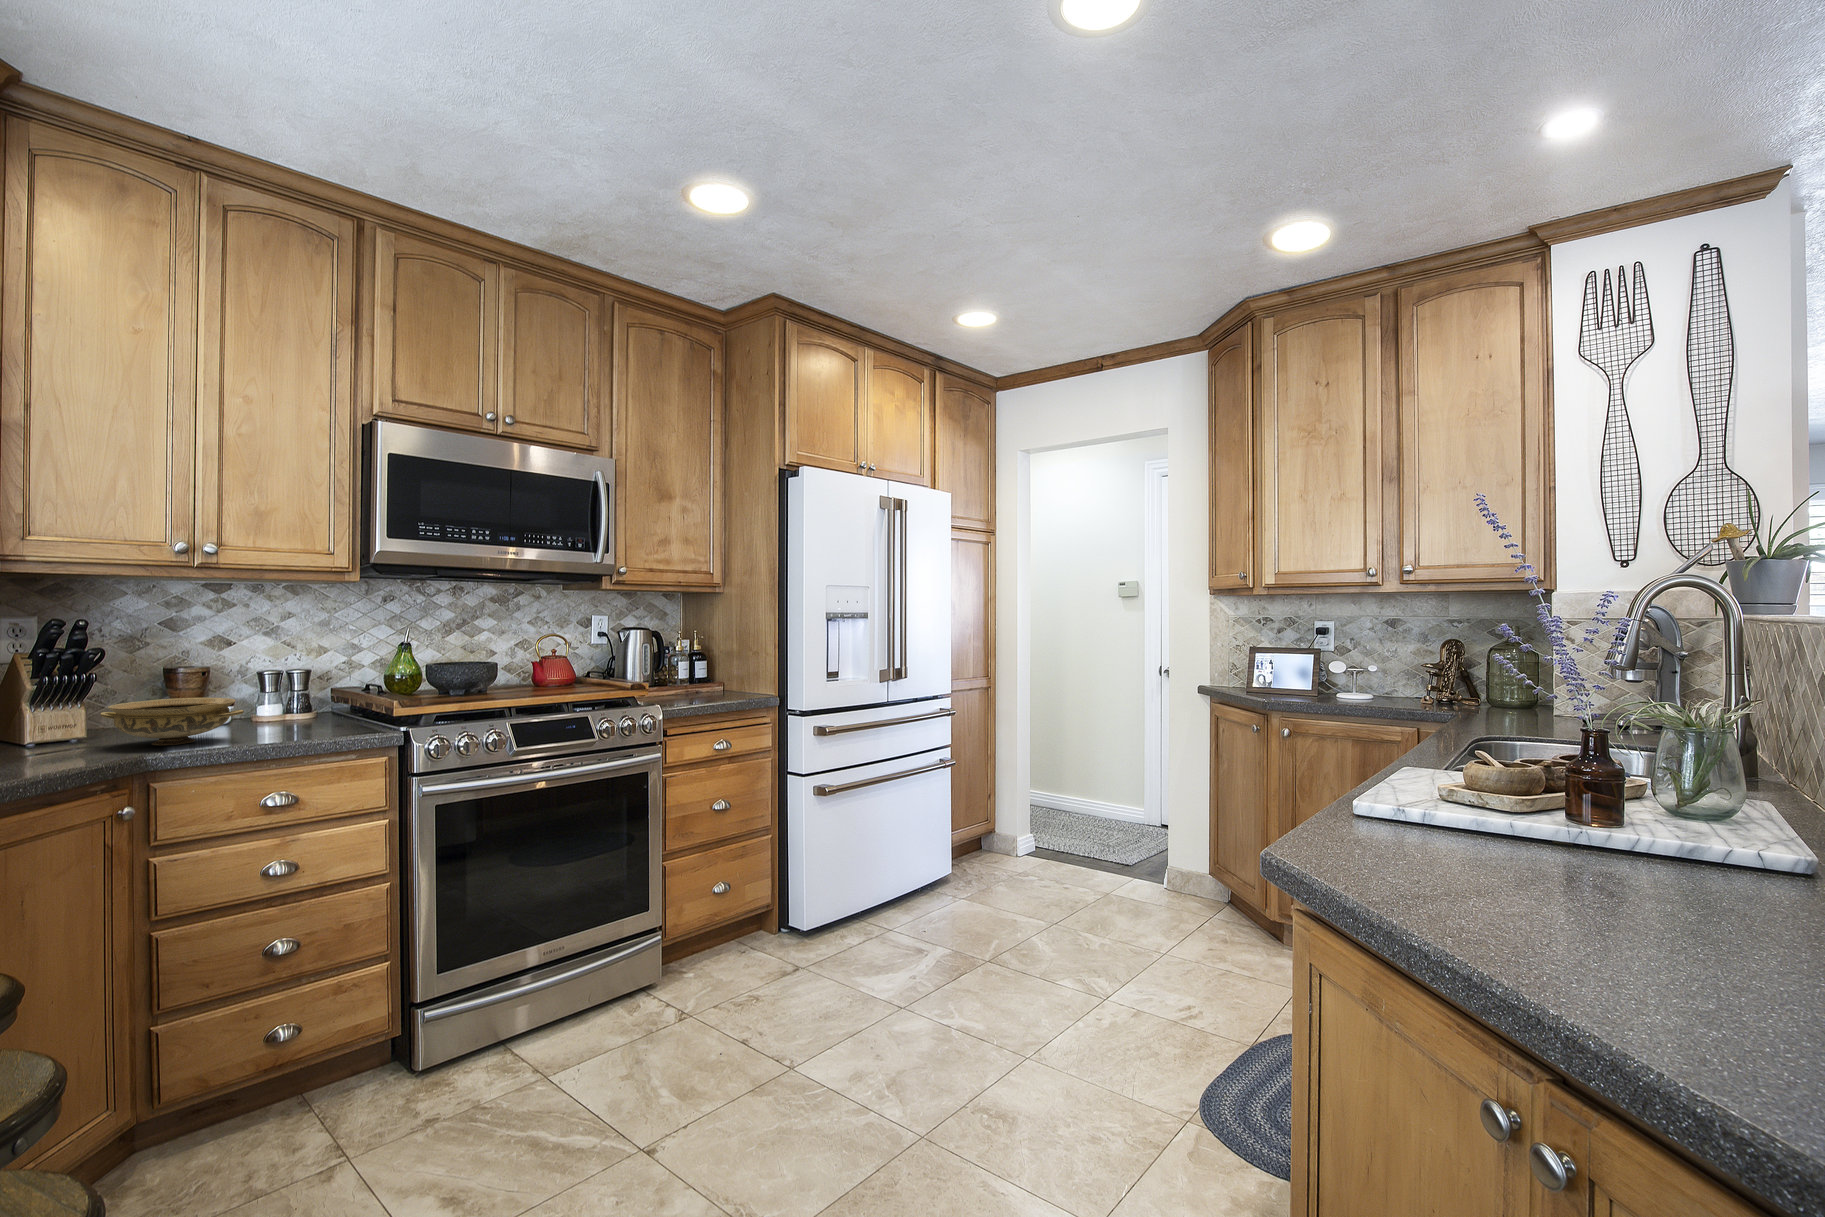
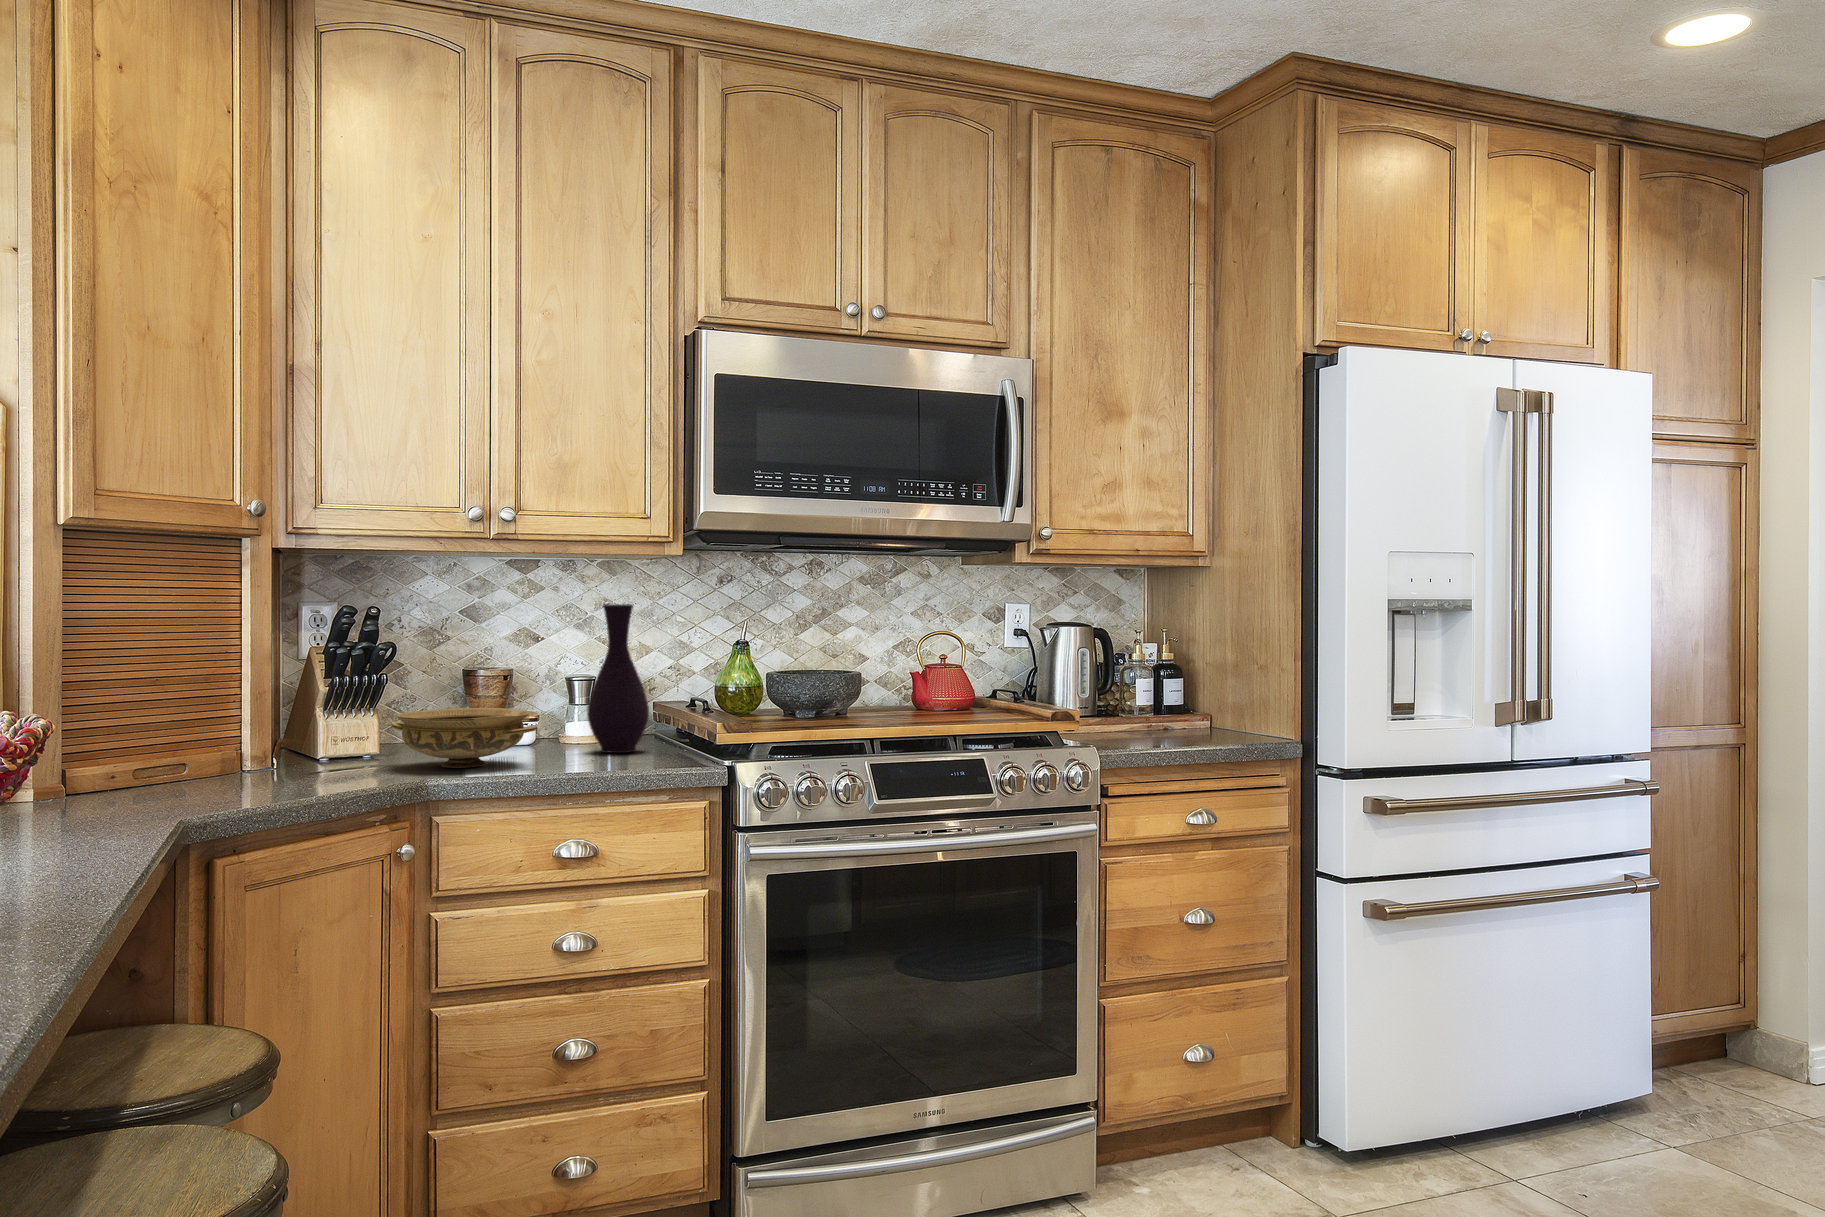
vase: none [280,618,334,726] -> present [588,604,649,753]

